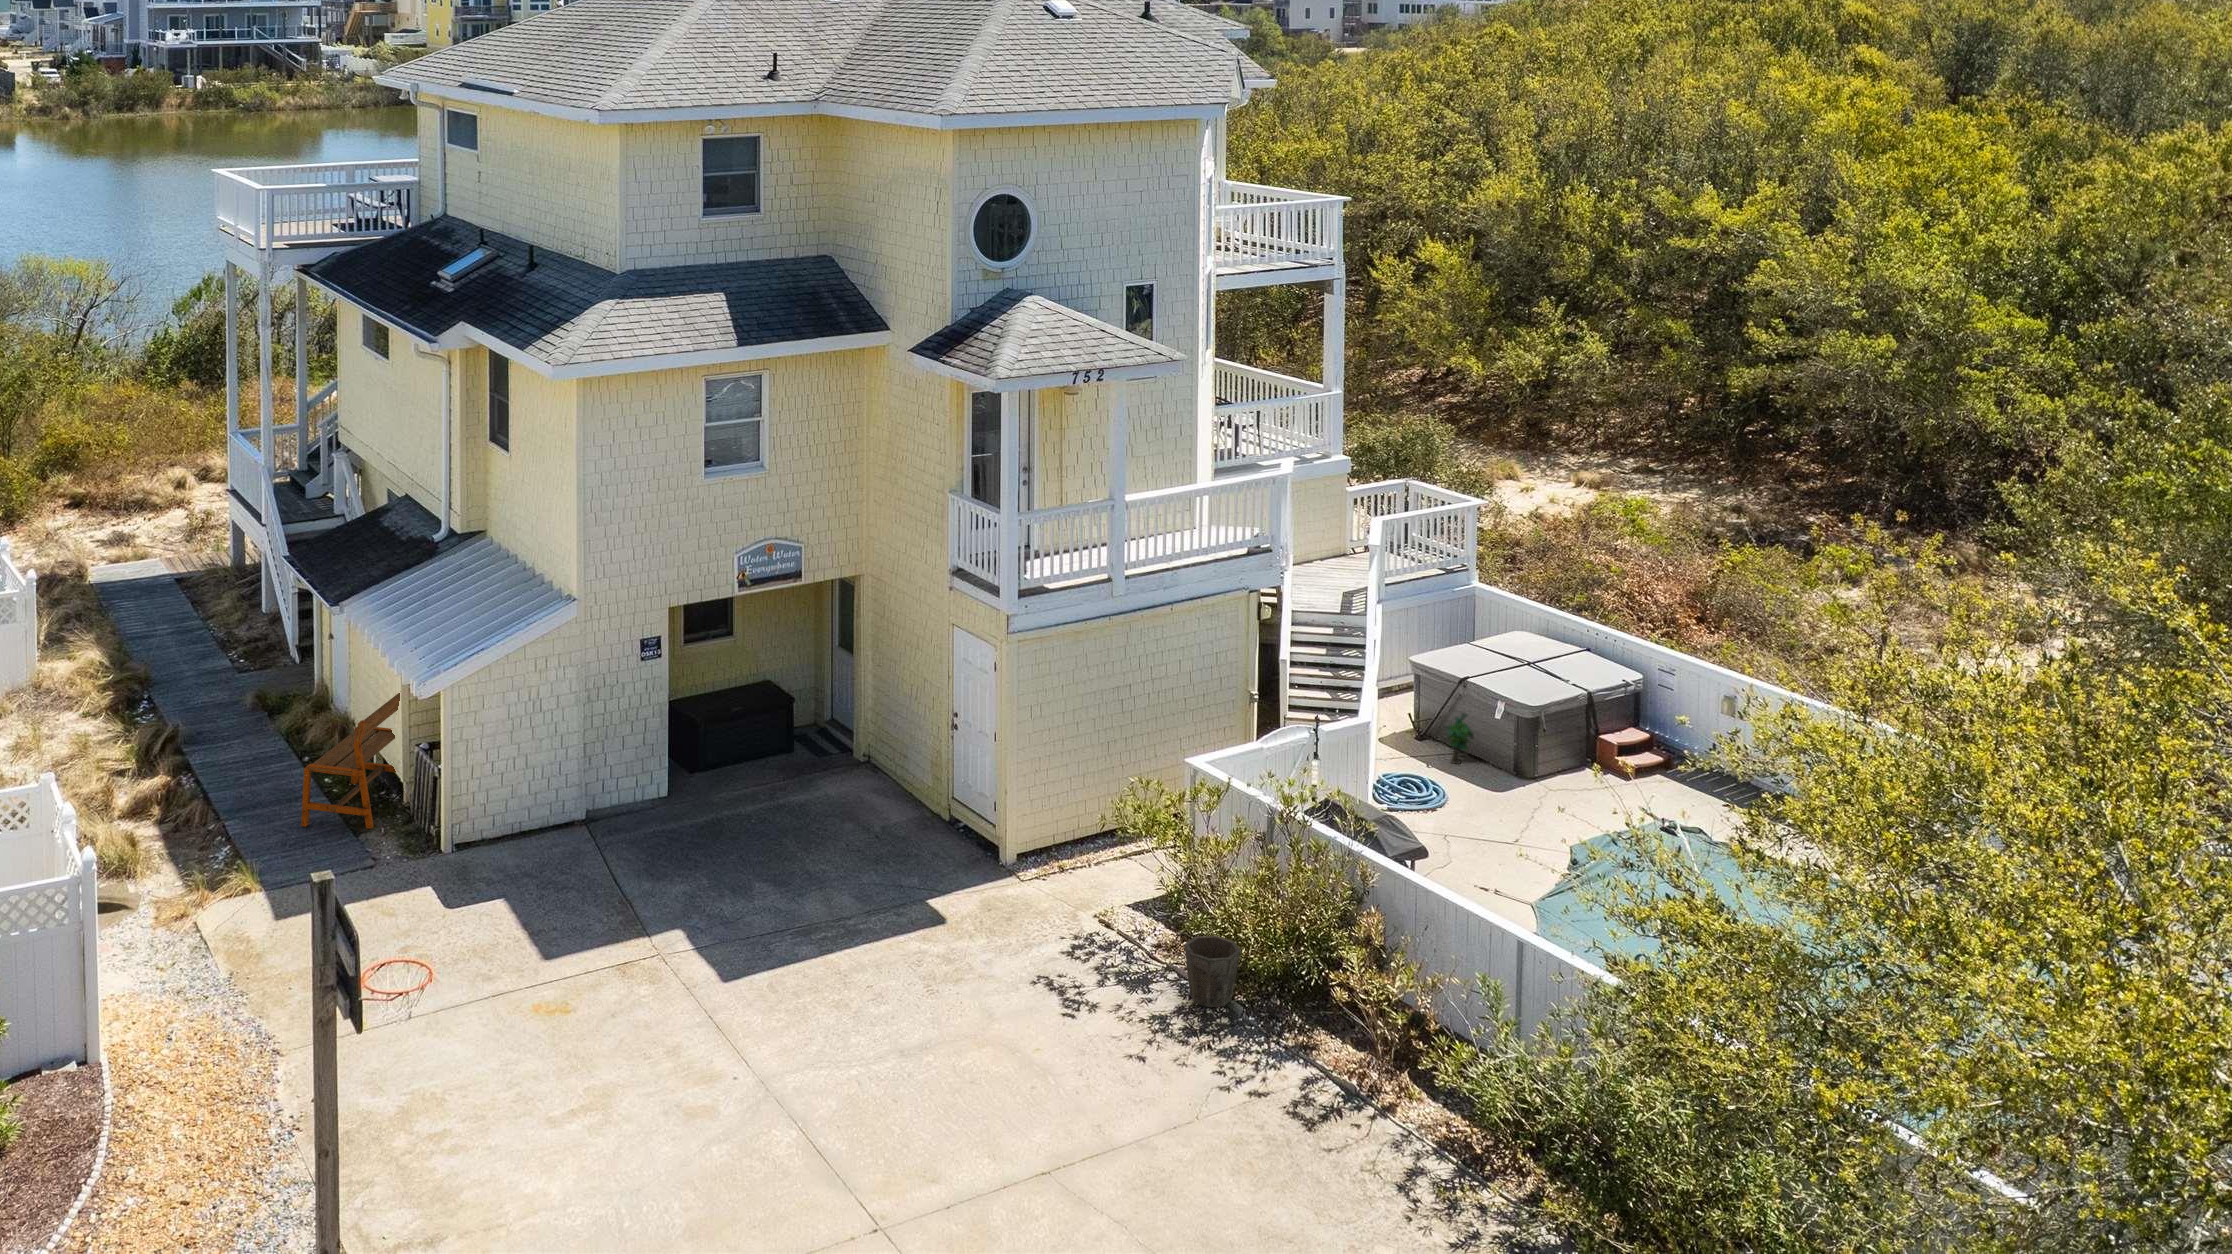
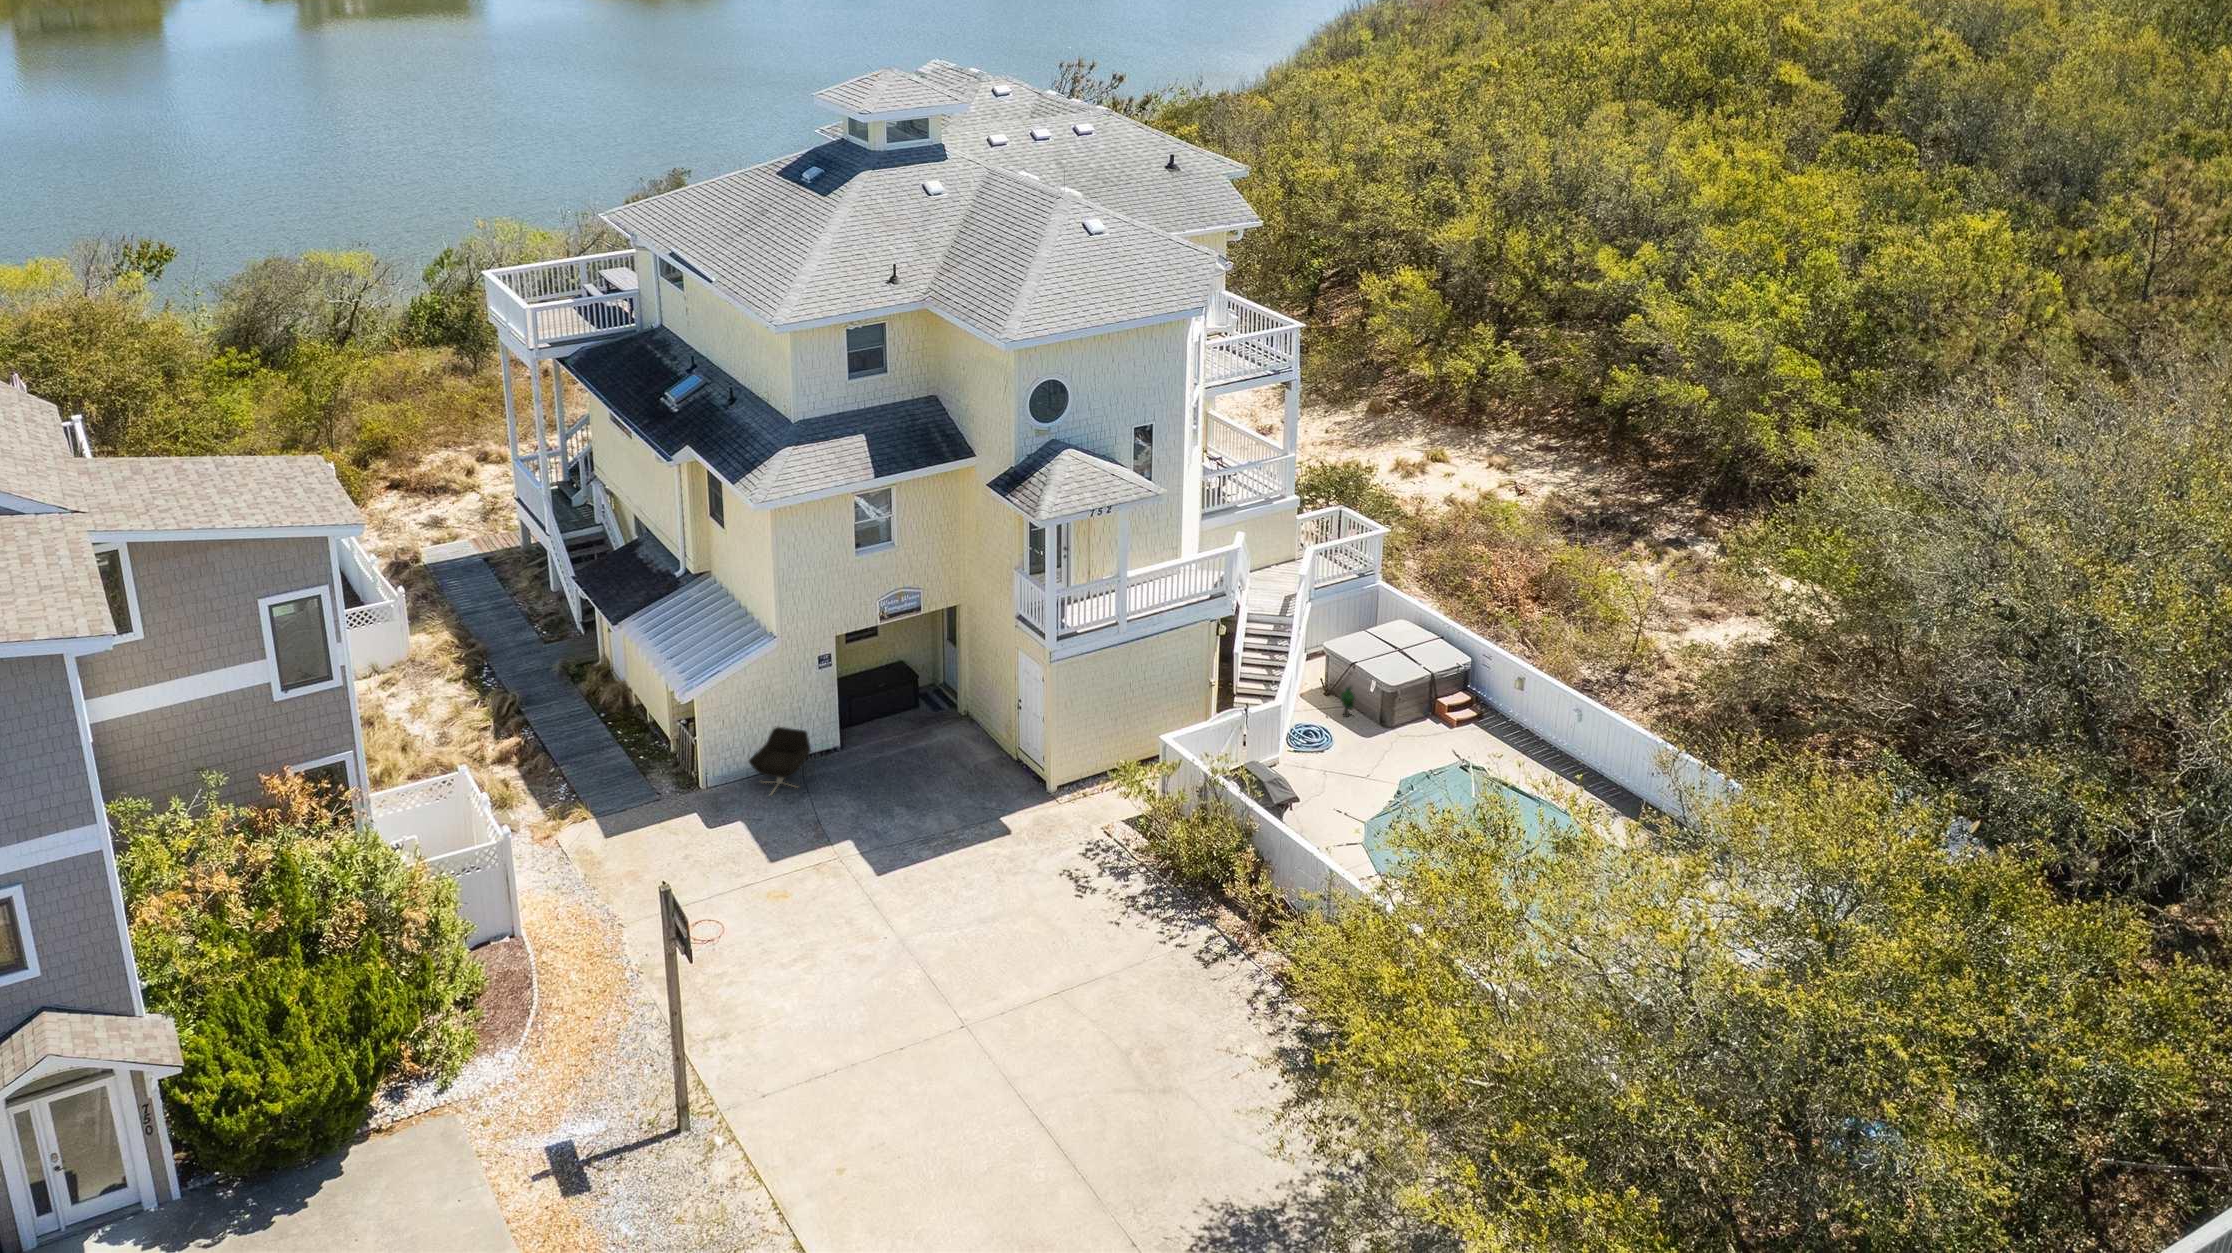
bench: present [301,691,401,829] -> none [609,677,675,770]
lounge chair: none [521,758,623,865] -> present [749,726,811,795]
waste bin: present [1184,936,1241,1007] -> none [1148,850,1180,892]

